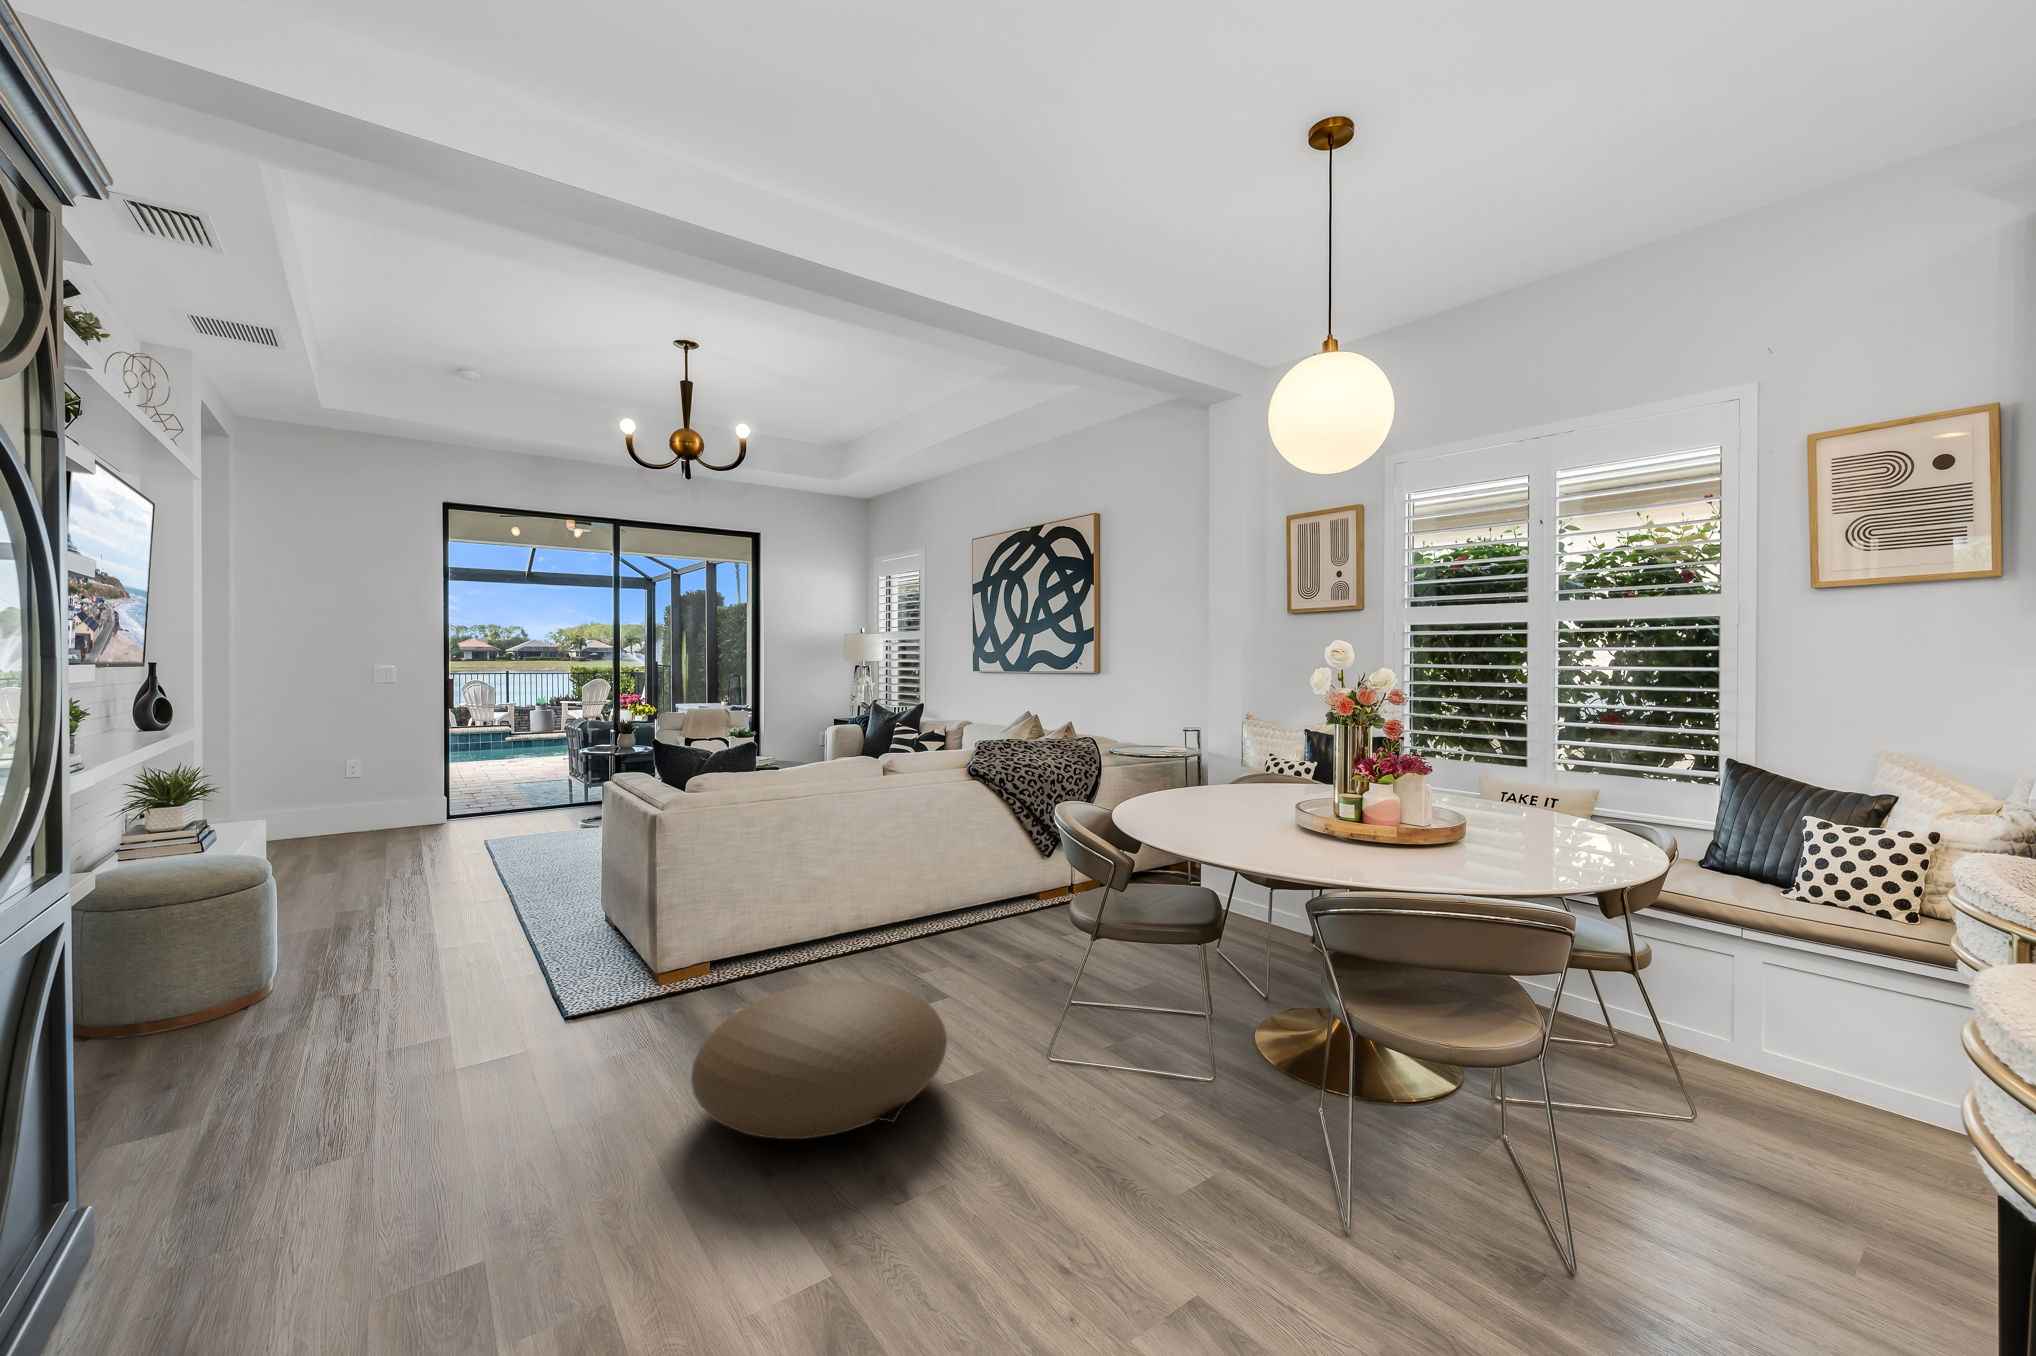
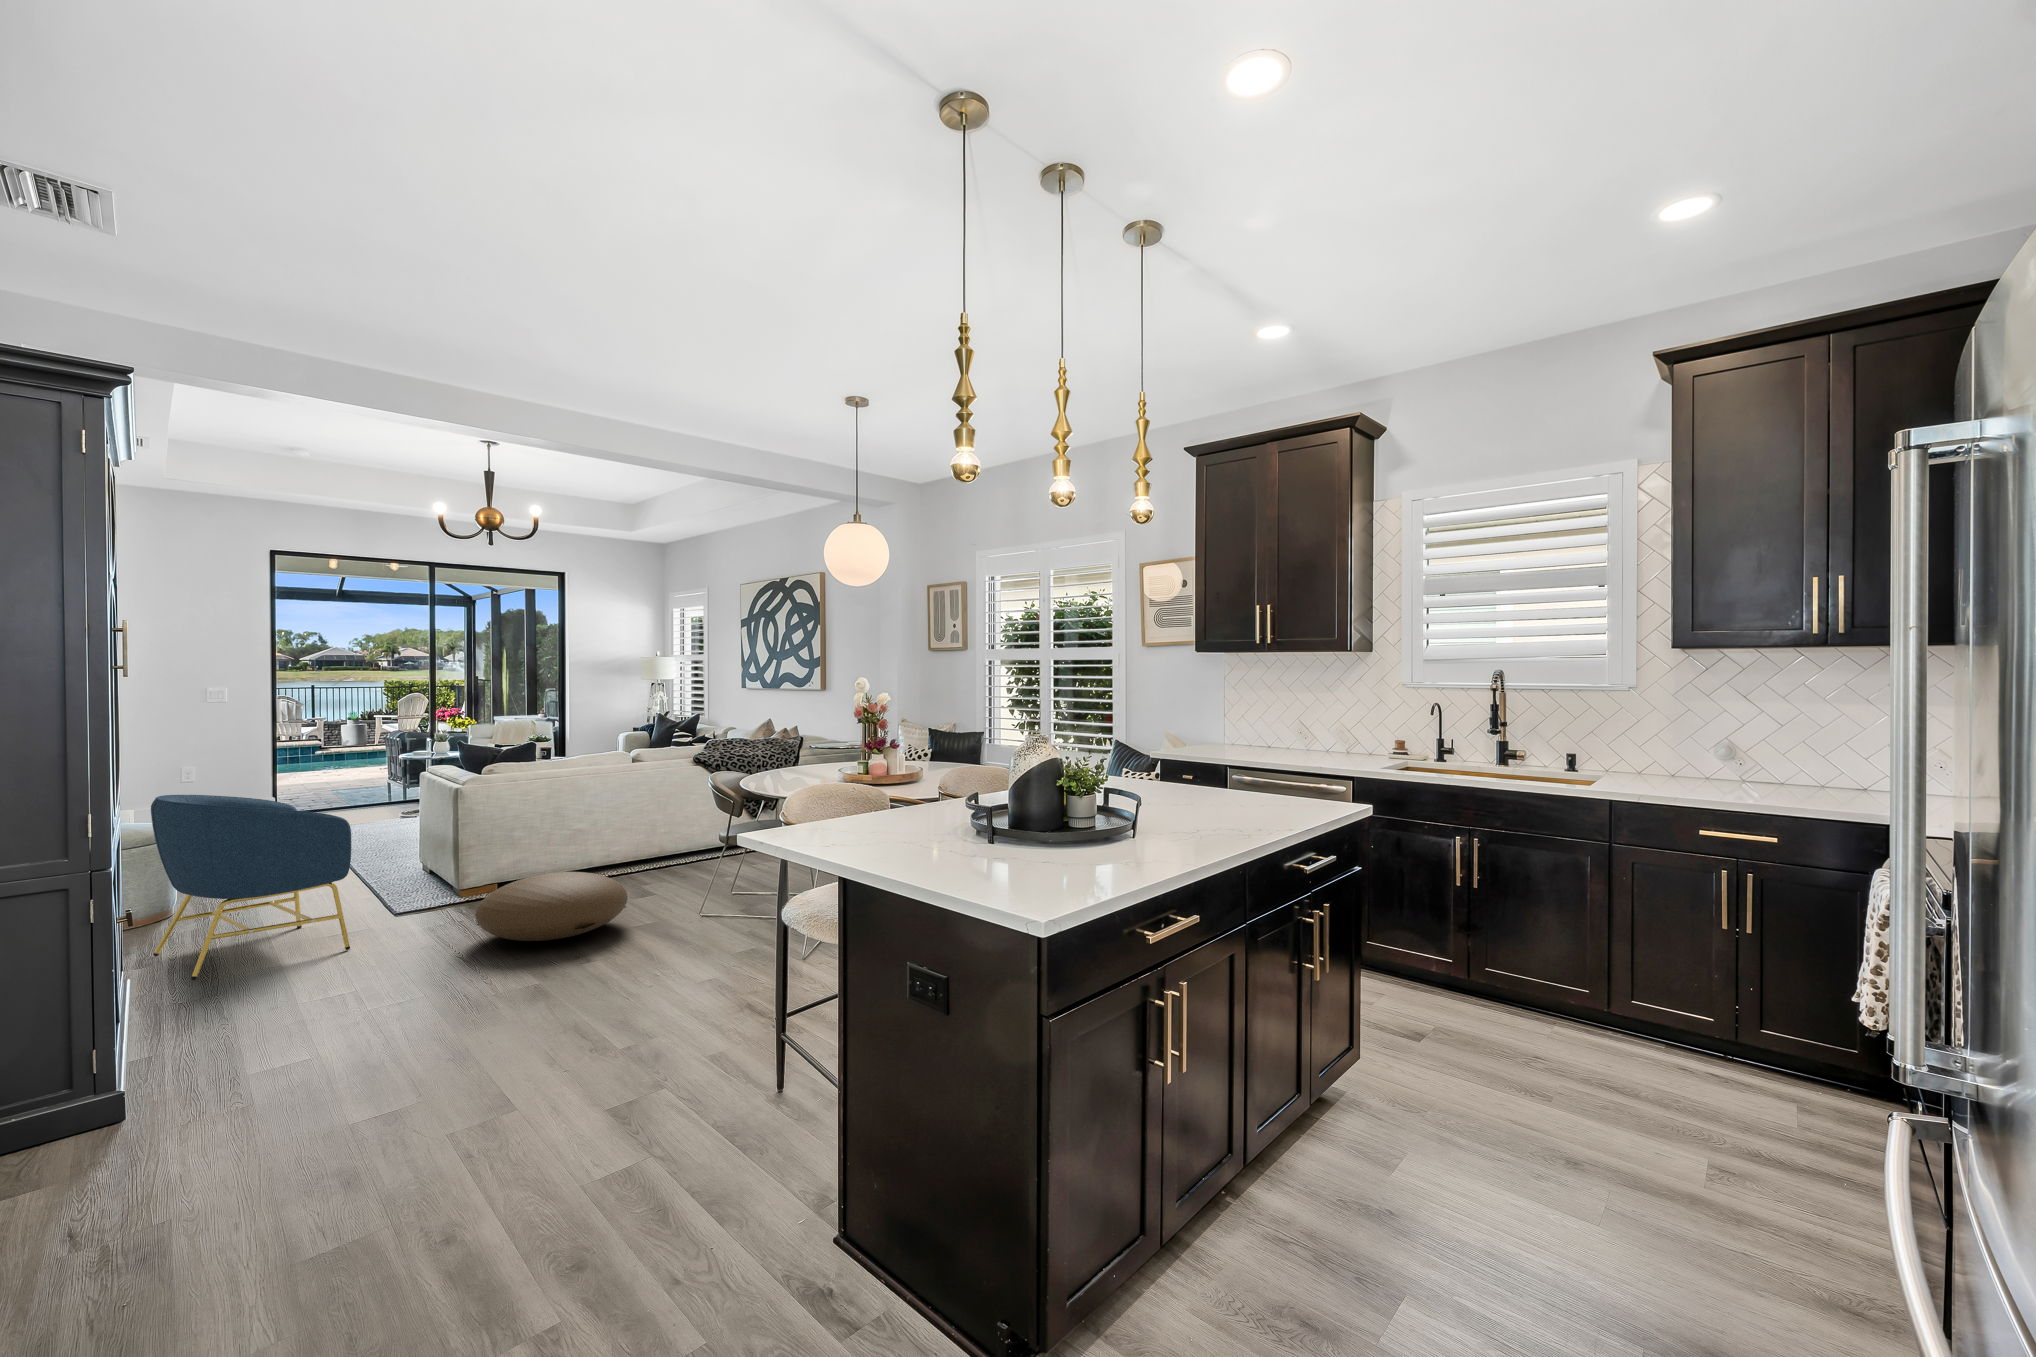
armchair: none [103,841,473,1238] -> present [151,795,351,980]

